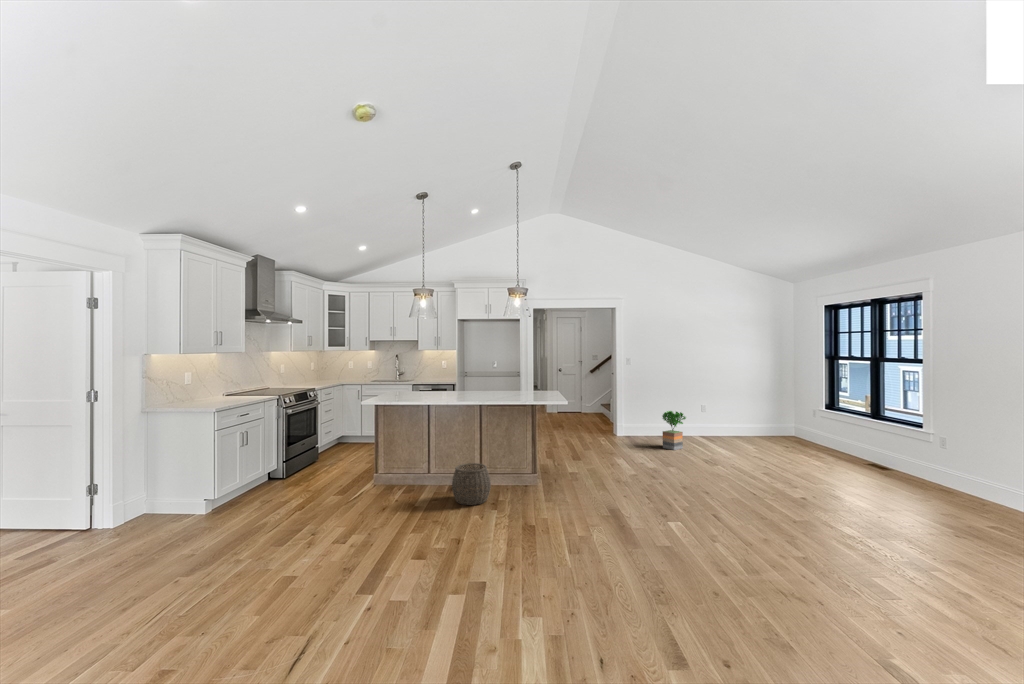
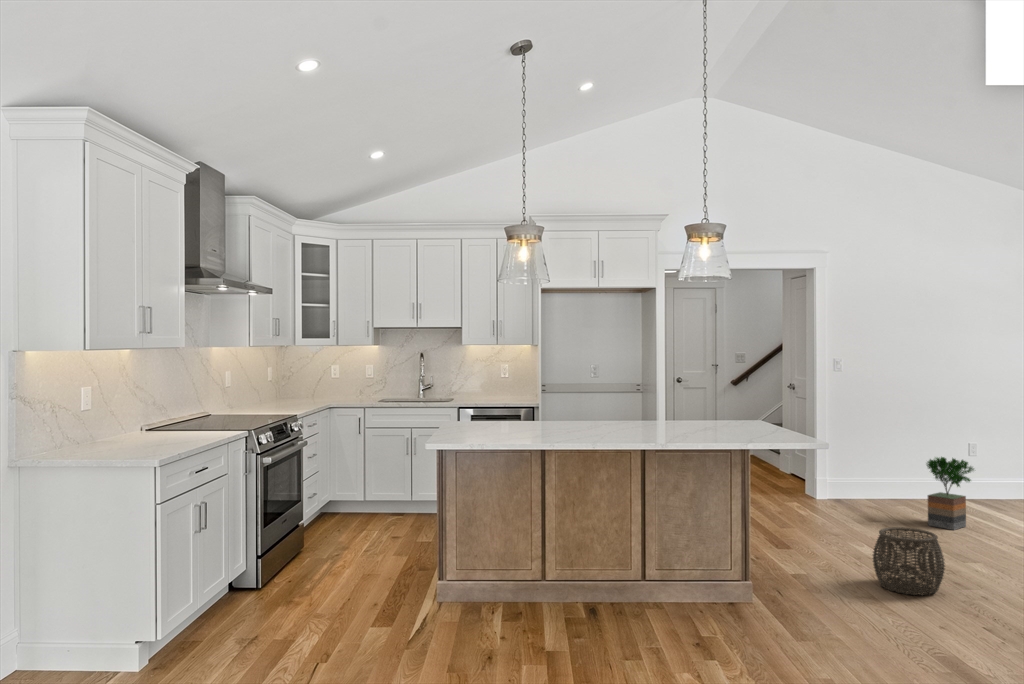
woven basket: present [452,463,491,505] -> present [873,527,945,595]

